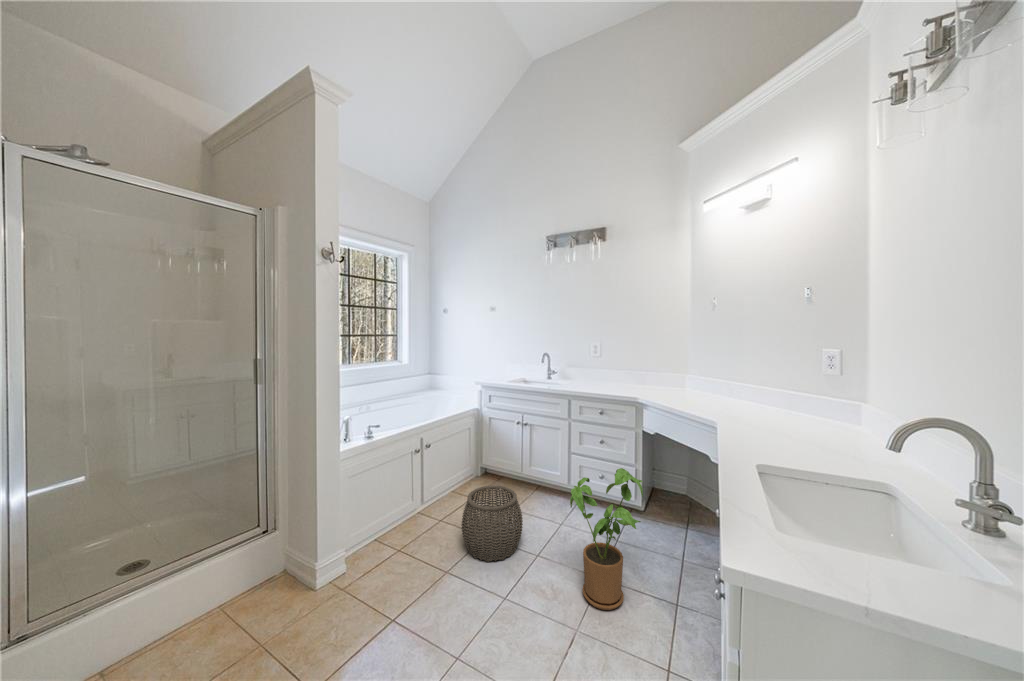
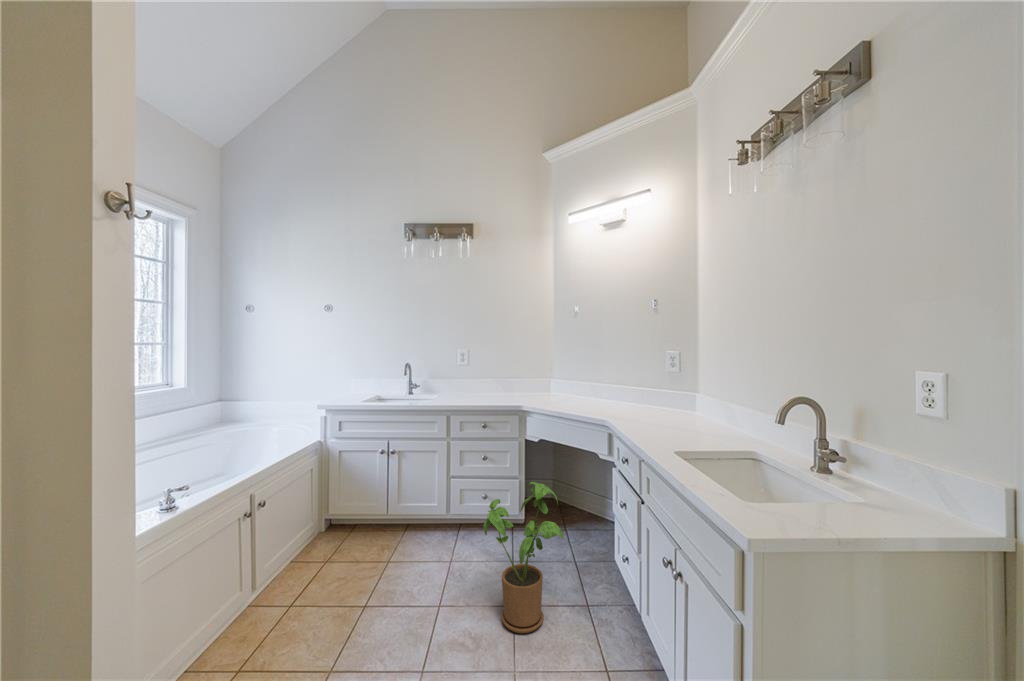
woven basket: present [461,485,523,562] -> none [338,532,419,631]

